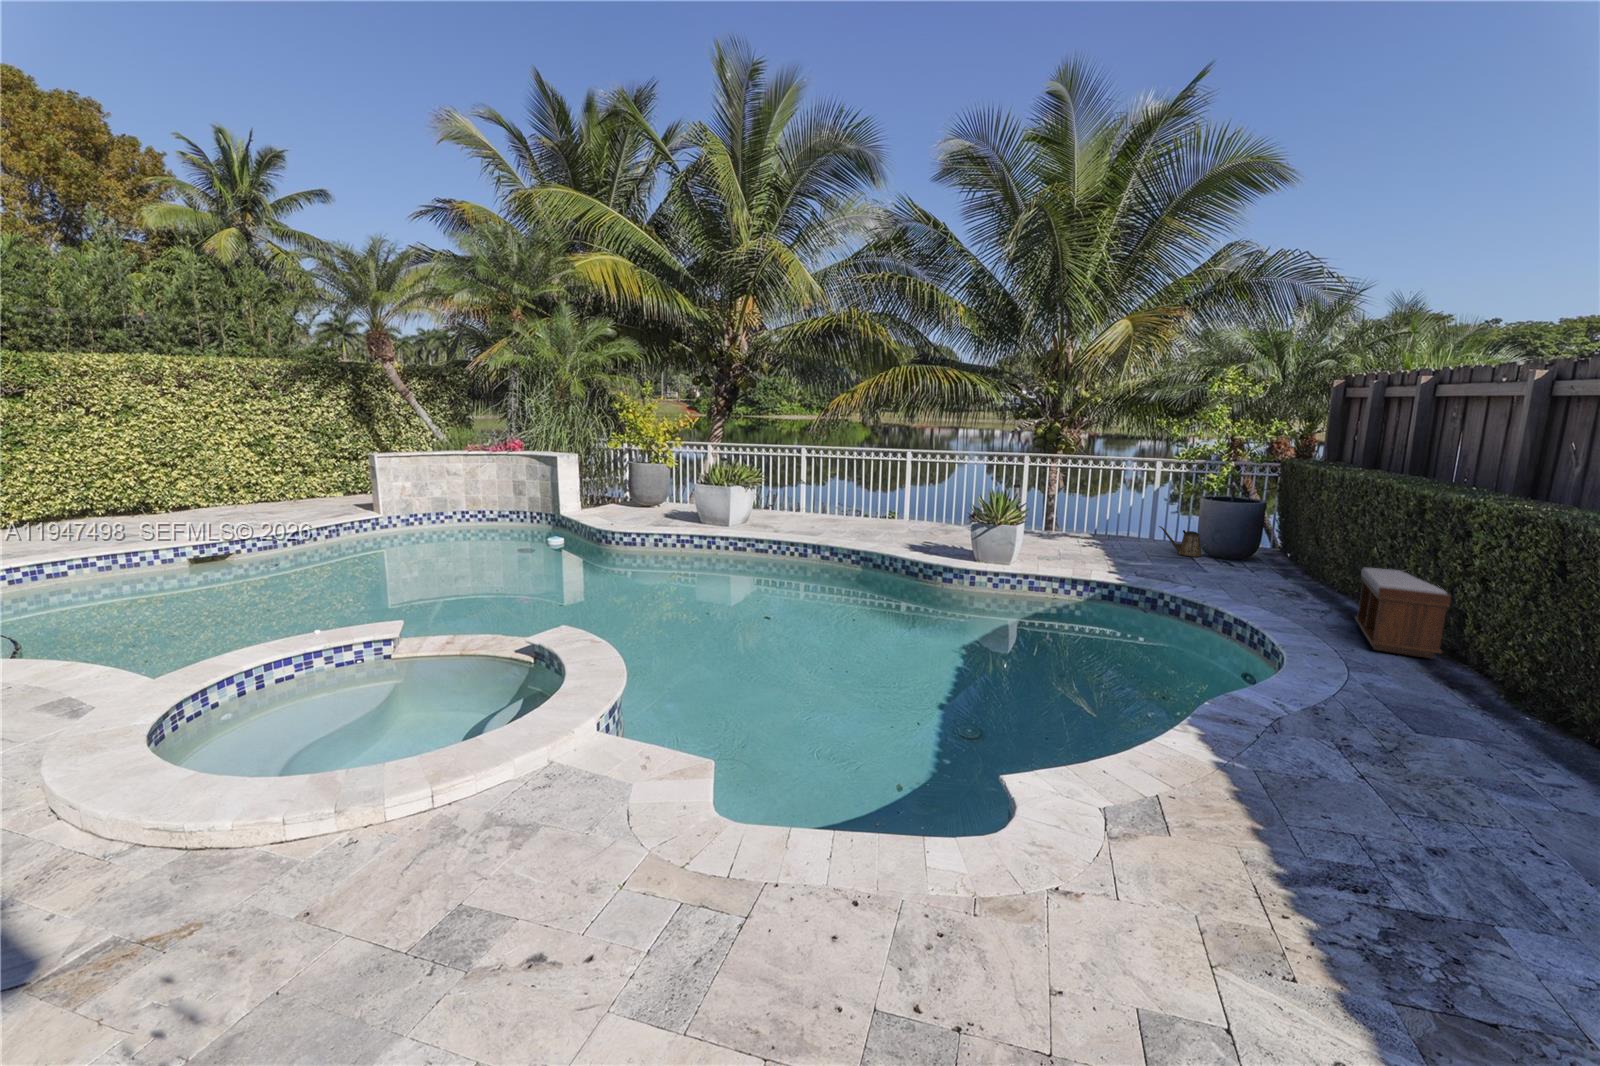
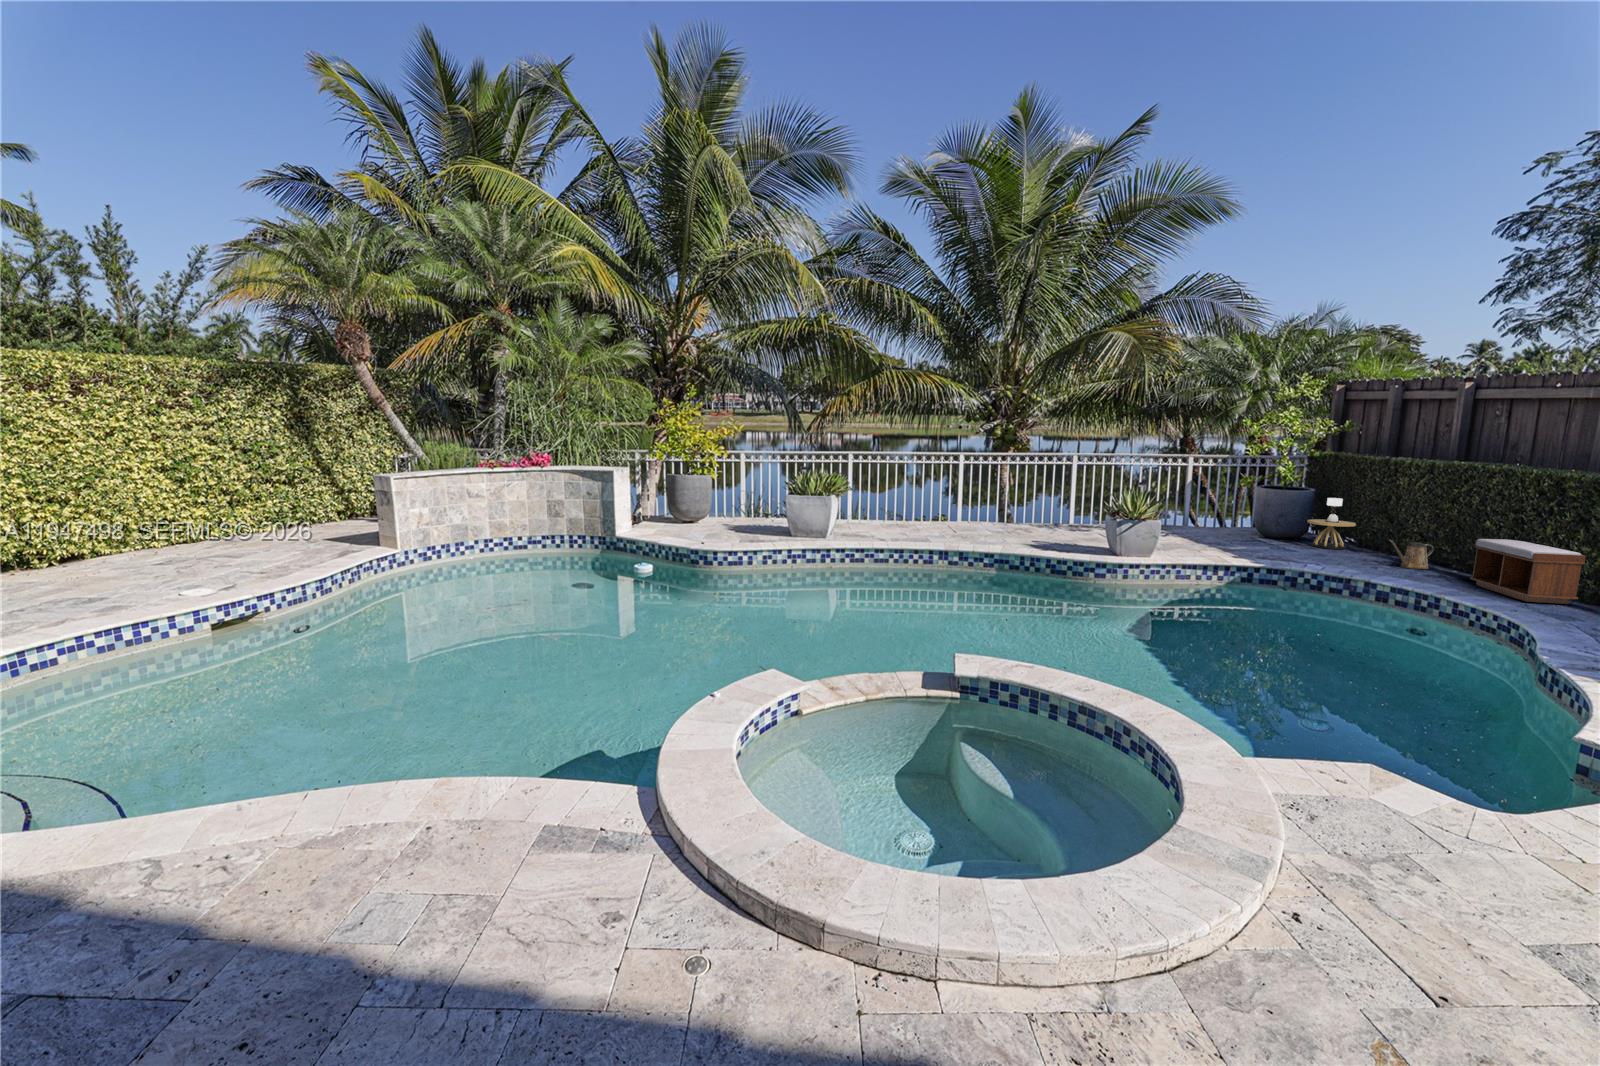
side table: none [1253,511,1310,574] -> present [1307,498,1356,549]
watering can: present [1159,526,1205,557] -> present [1389,540,1433,569]

